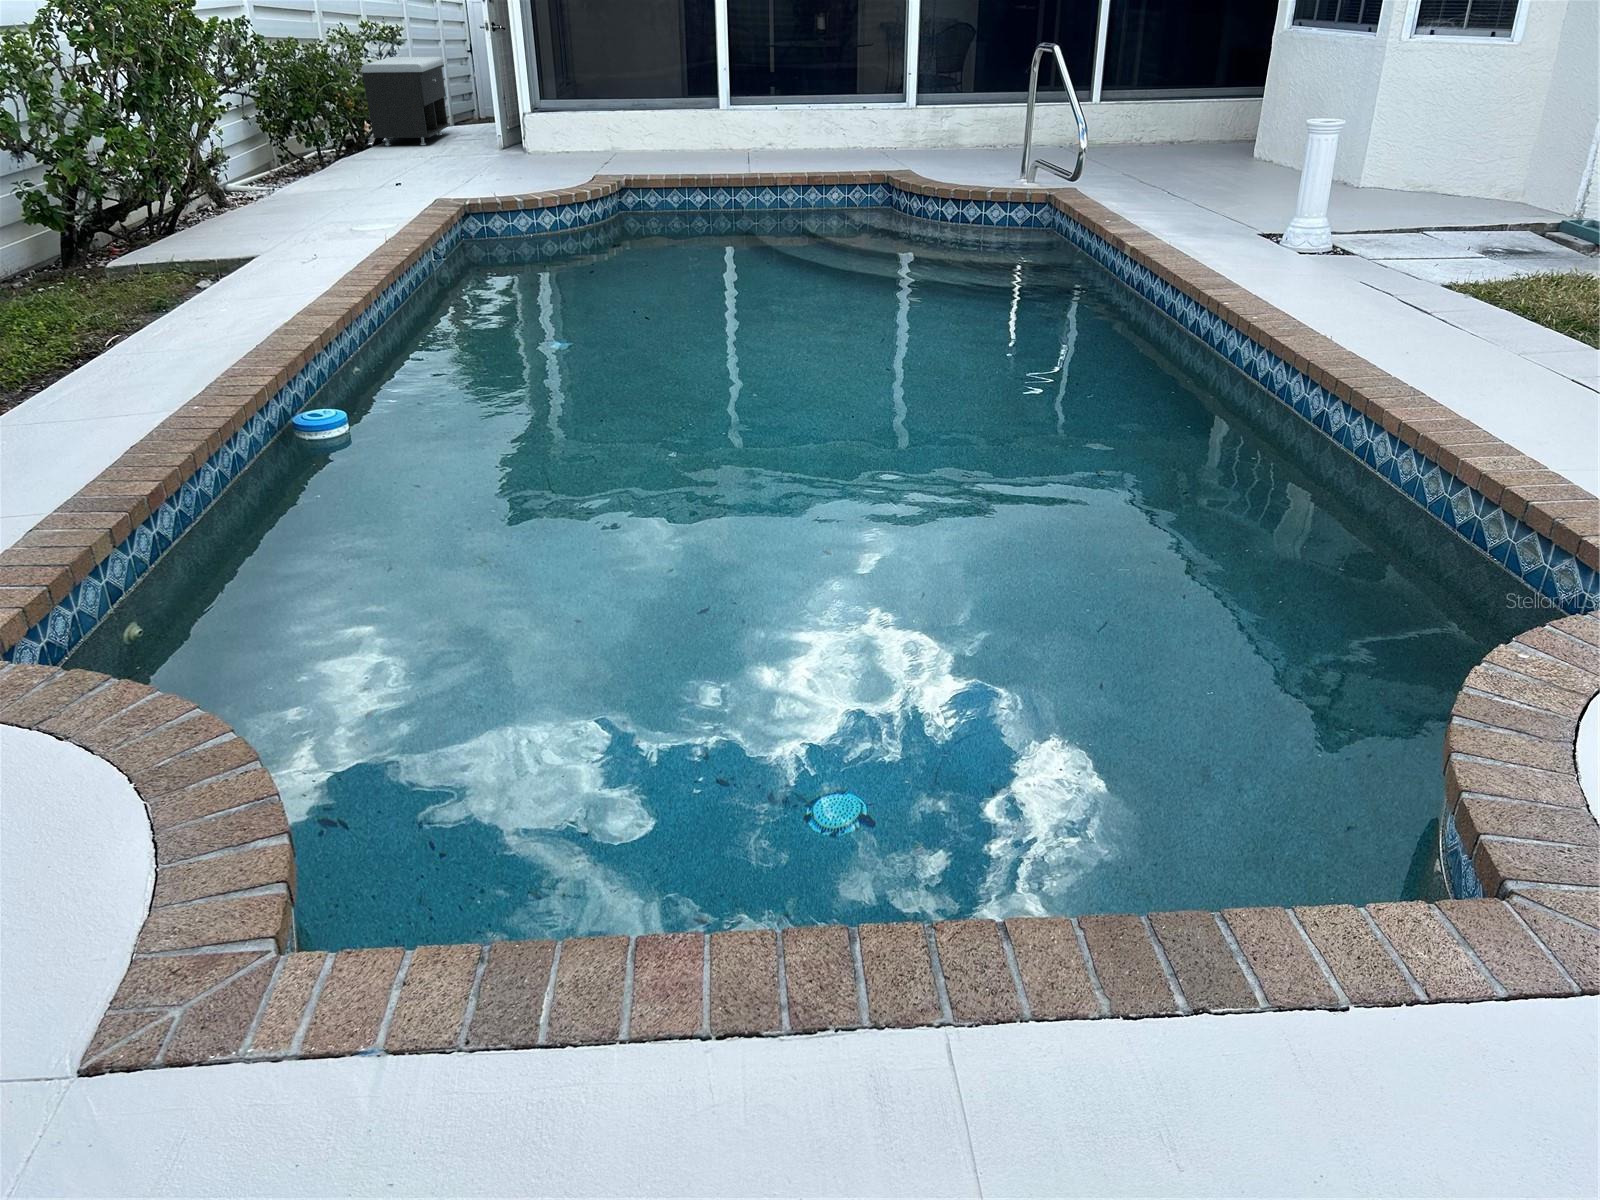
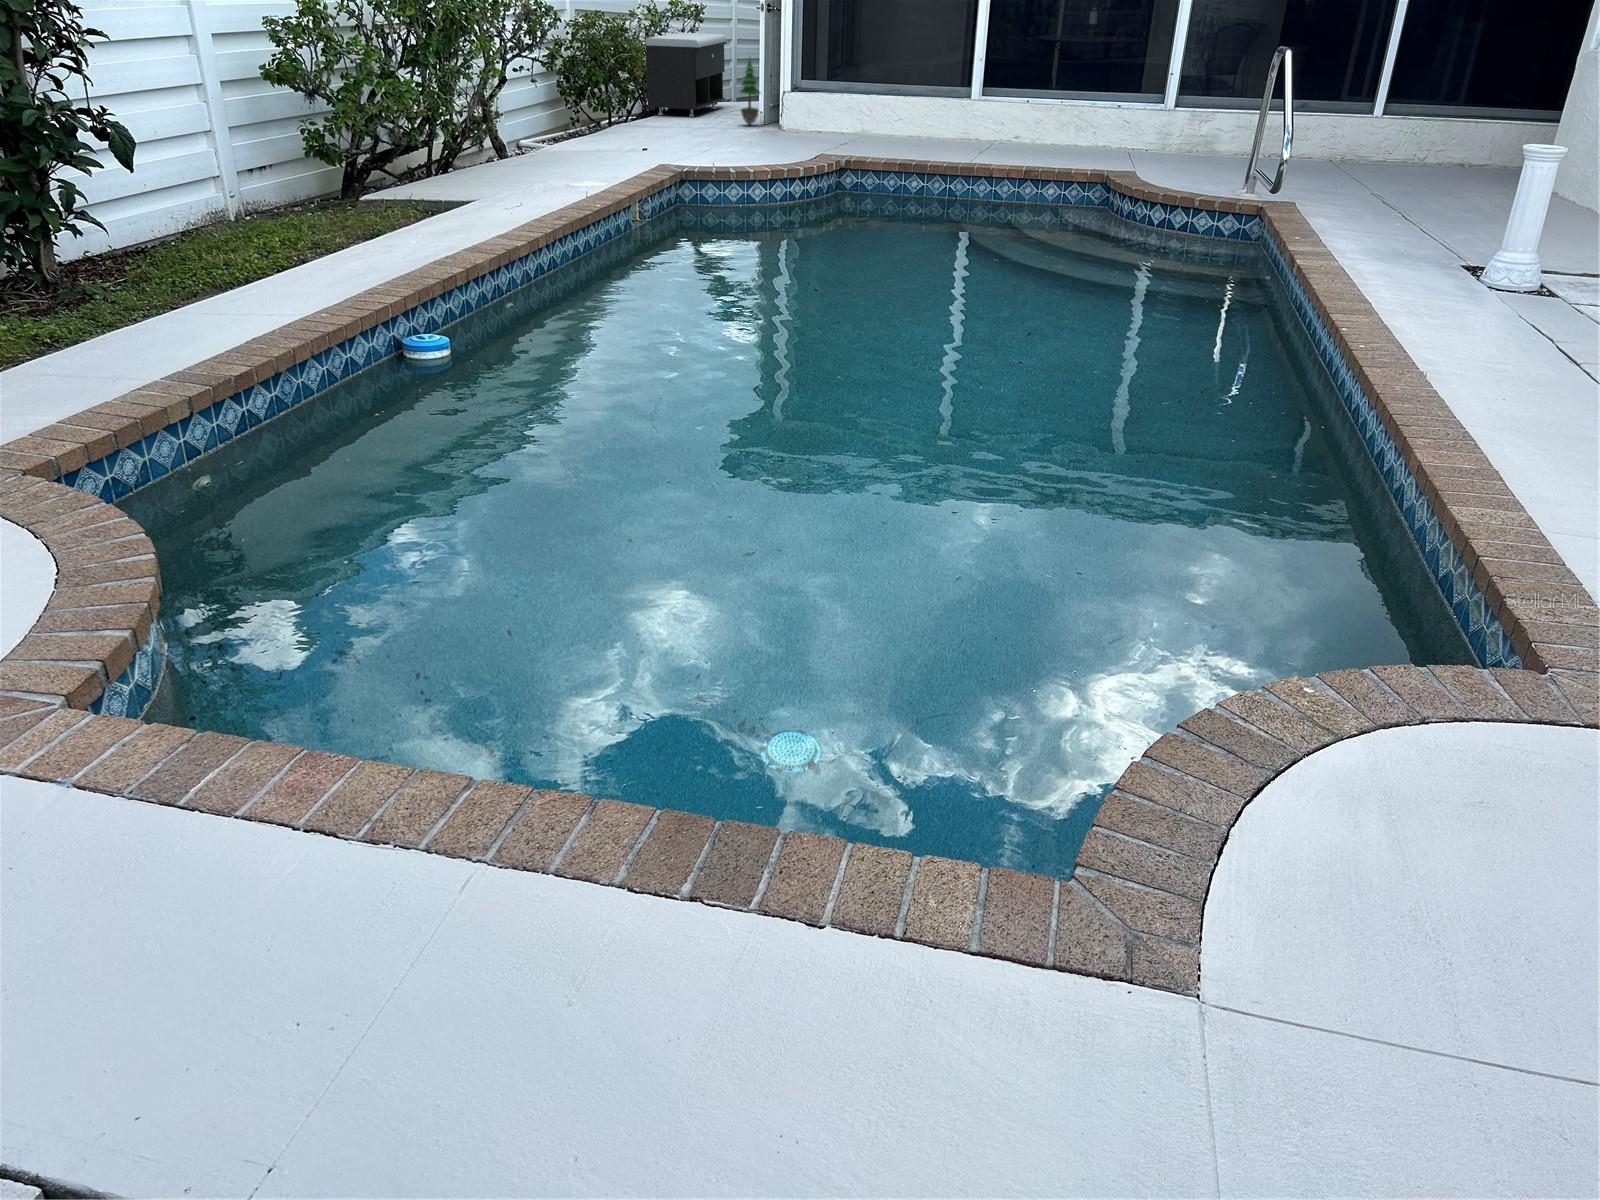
potted tree: none [478,78,502,150] -> present [740,58,760,125]

